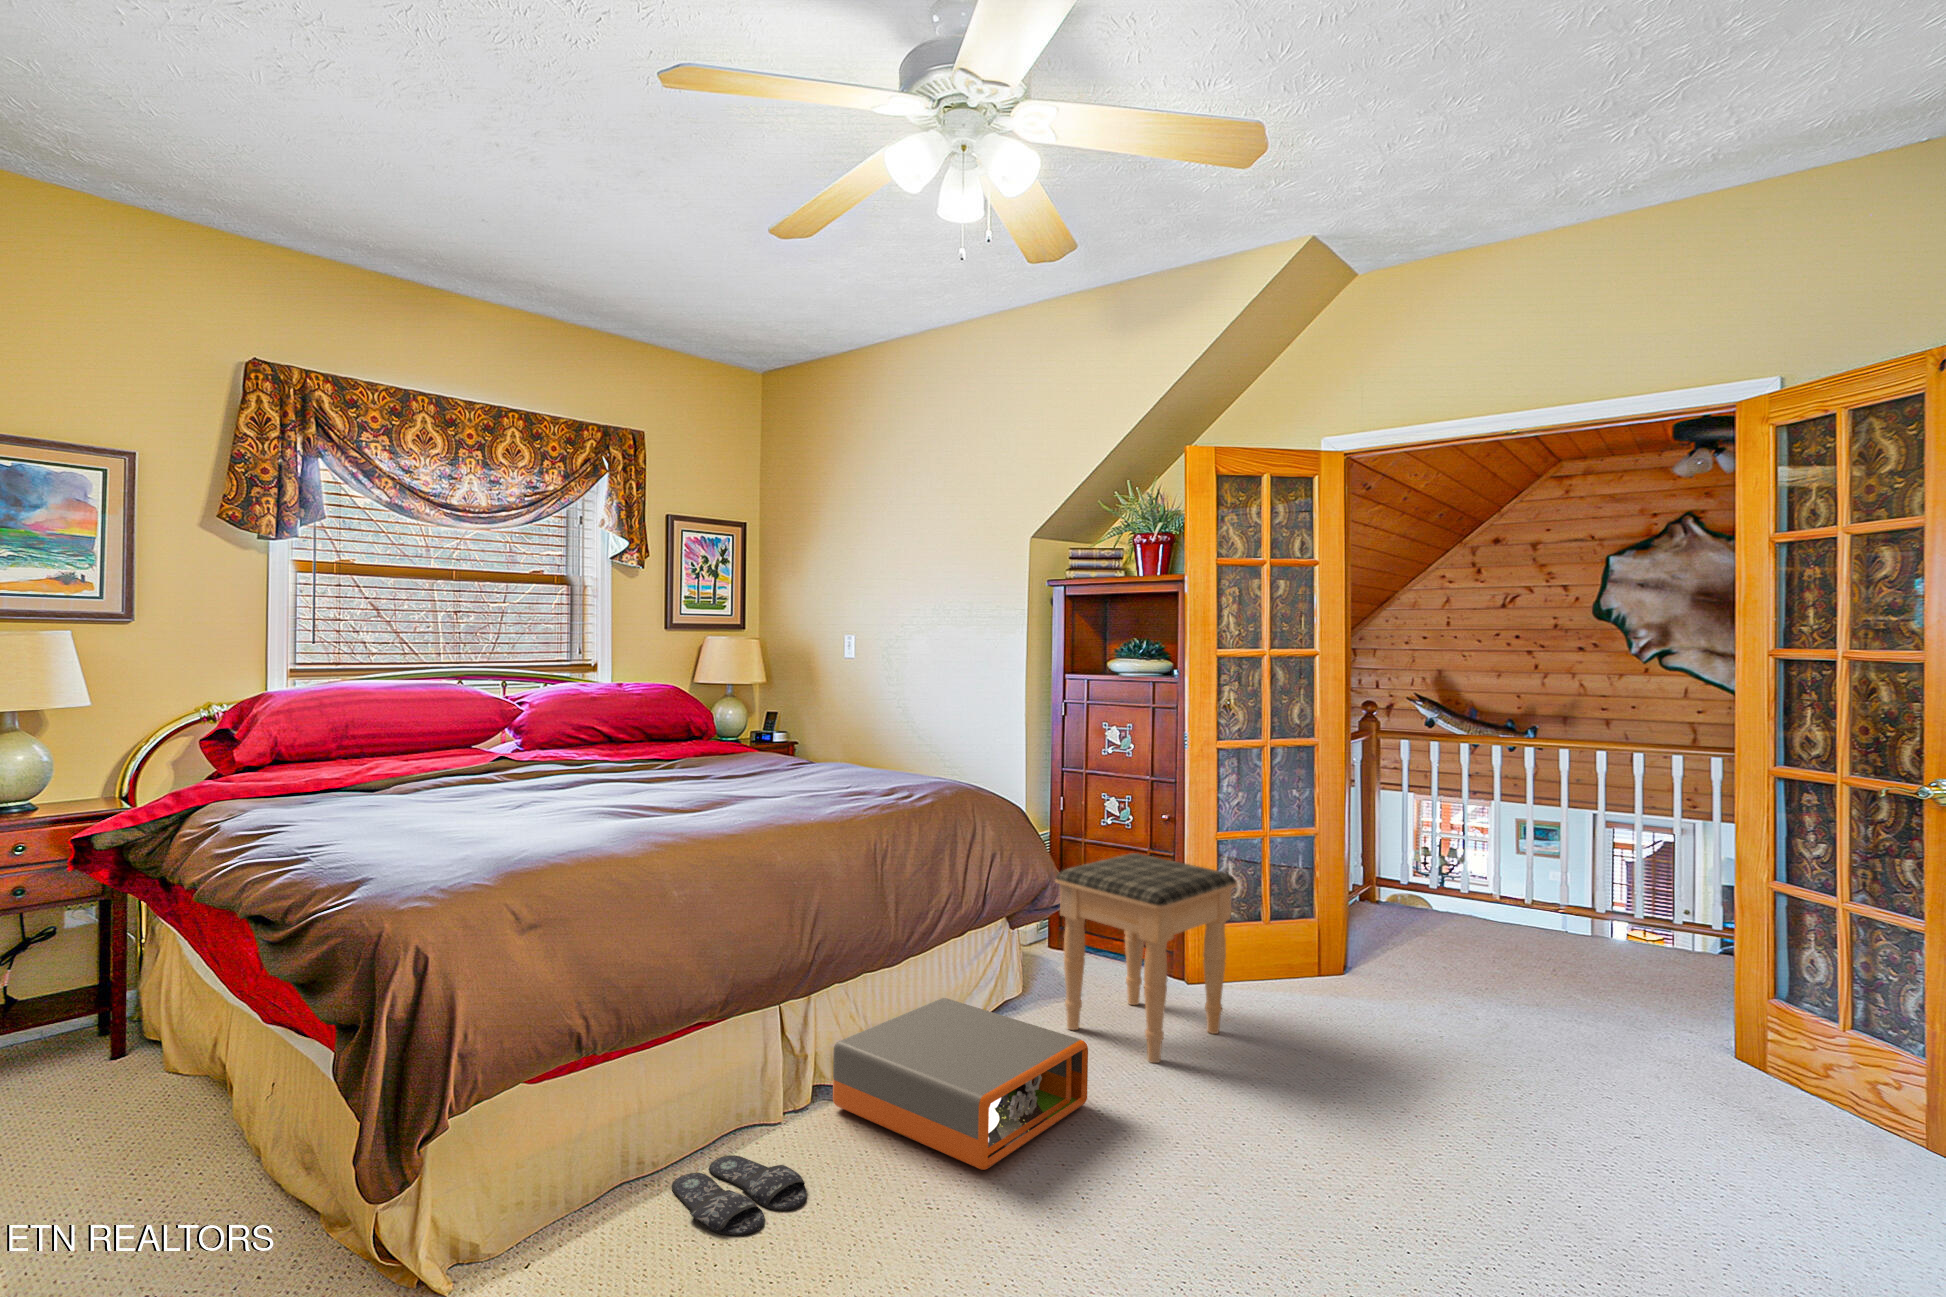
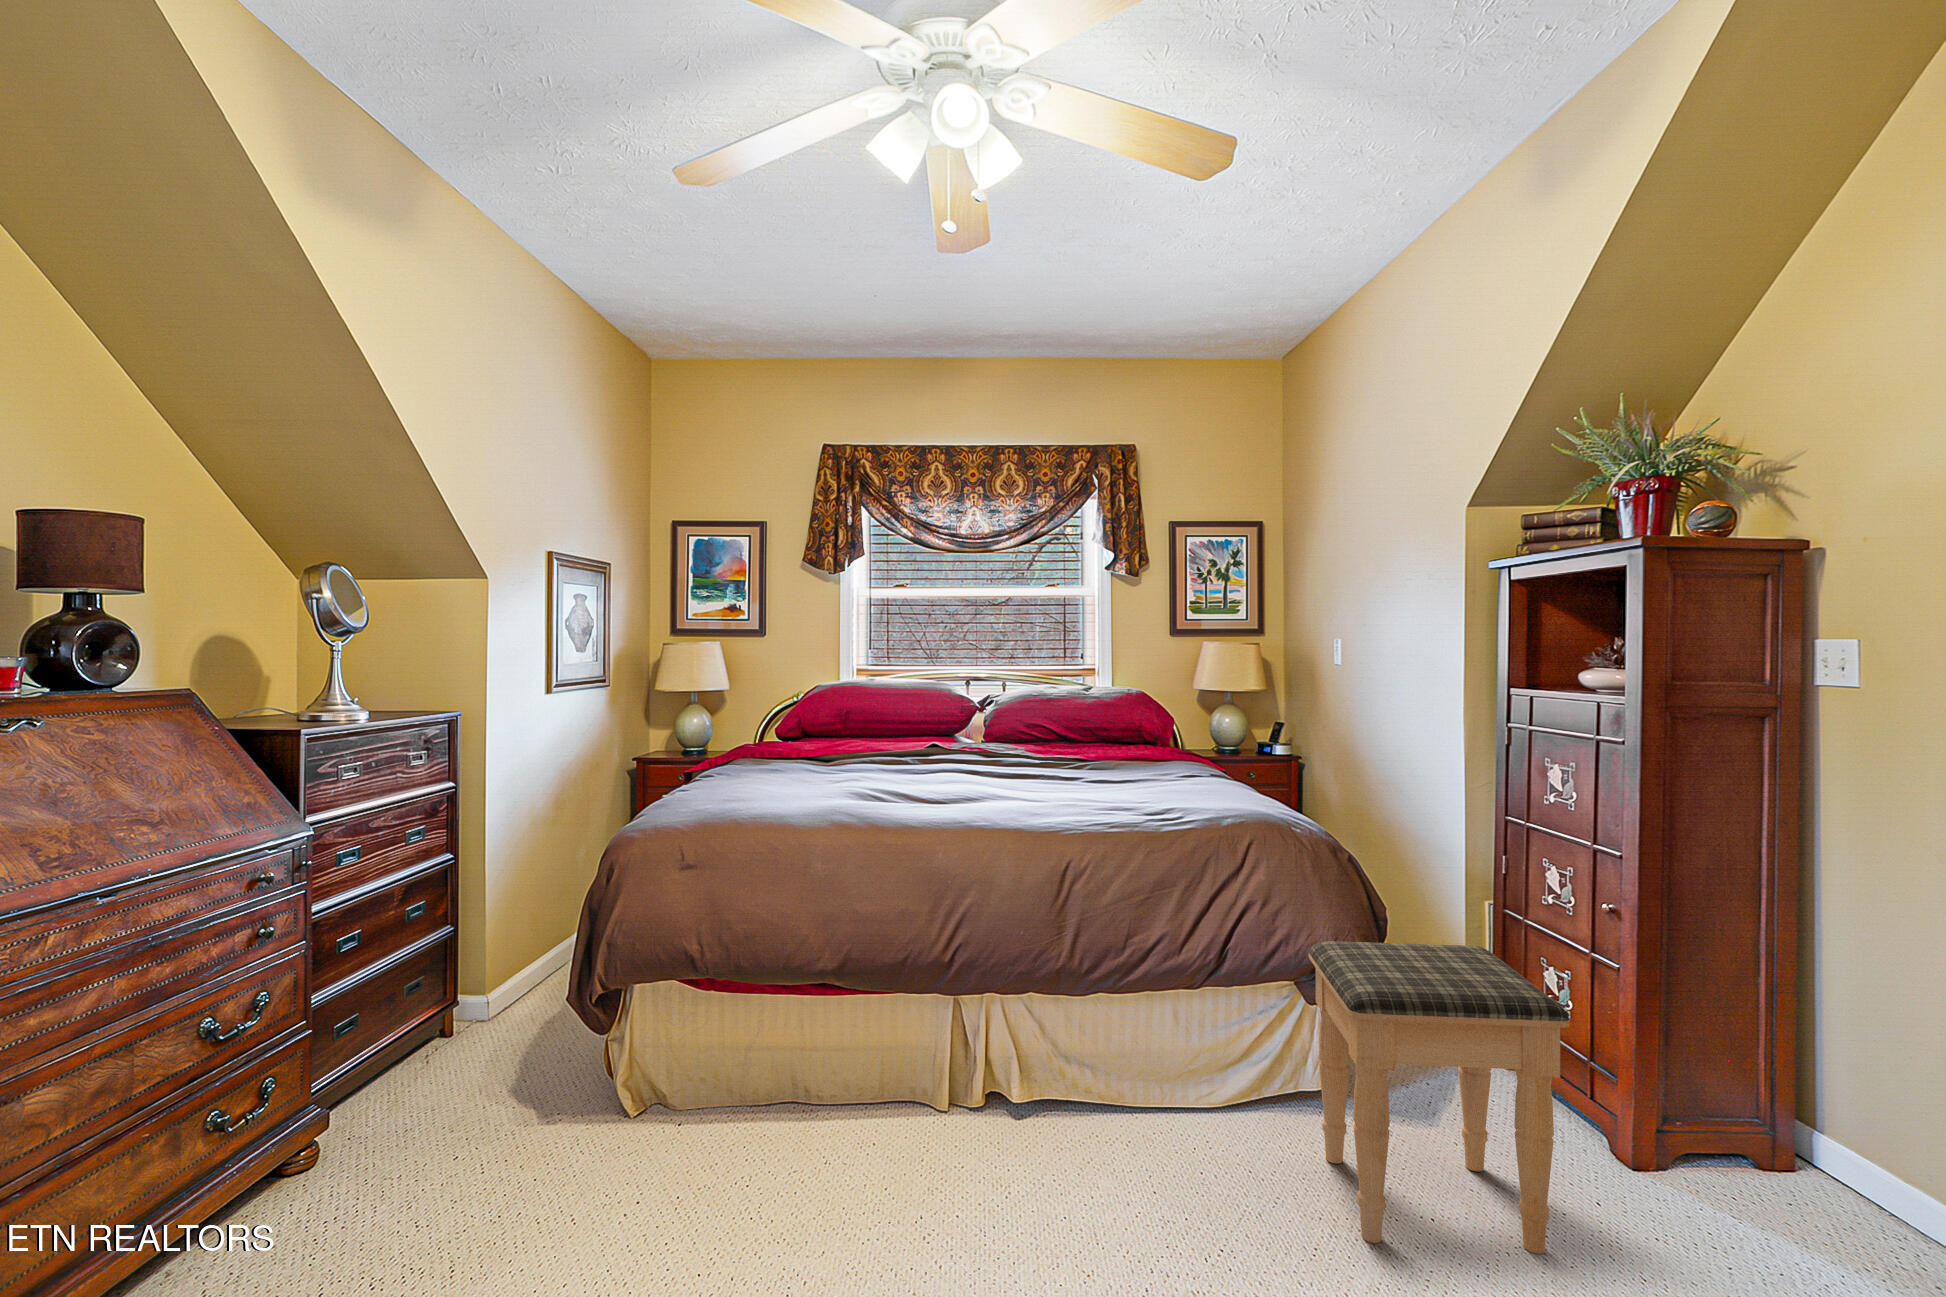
storage box: present [833,998,1088,1170] -> none [967,1055,1193,1234]
slippers: present [672,1155,806,1235] -> none [746,1119,856,1181]

